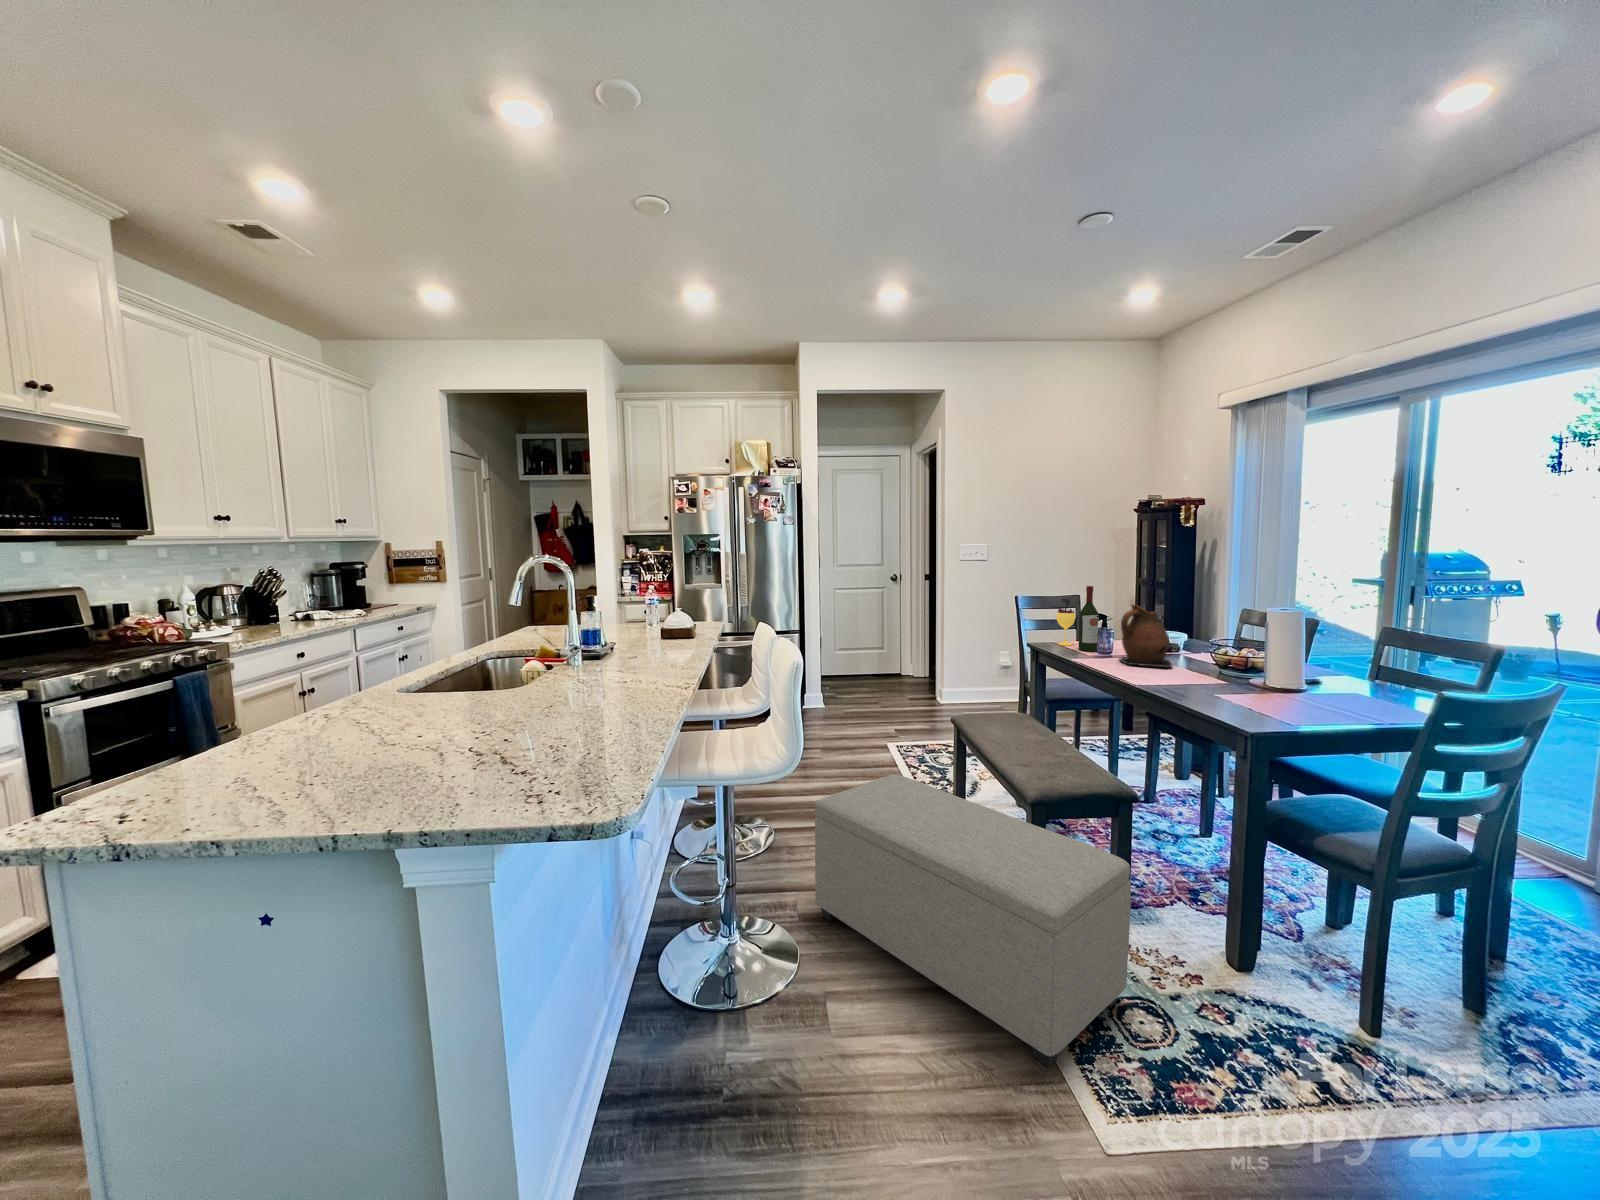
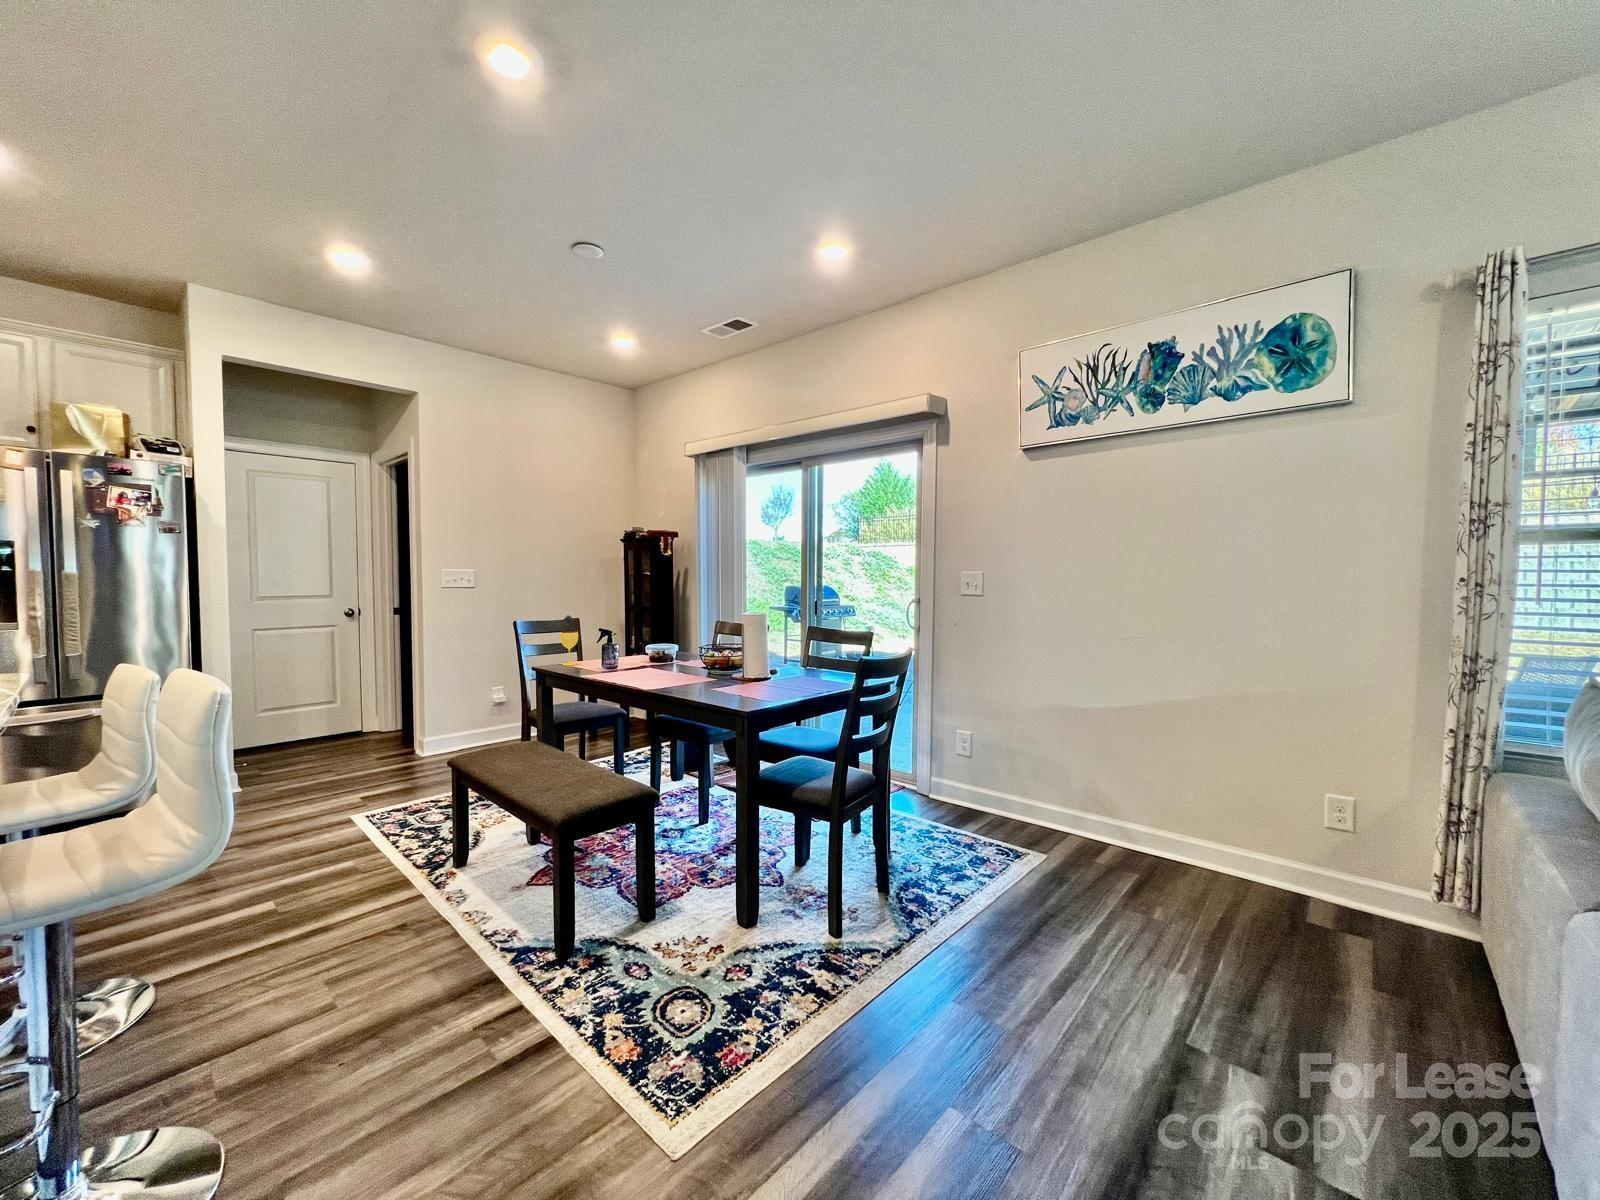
wine bottle: present [1078,586,1098,652] -> none [584,604,602,669]
ceramic pitcher: present [1120,605,1172,668] -> none [623,618,671,675]
ottoman: present [815,774,1131,1067] -> none [250,839,665,1106]

